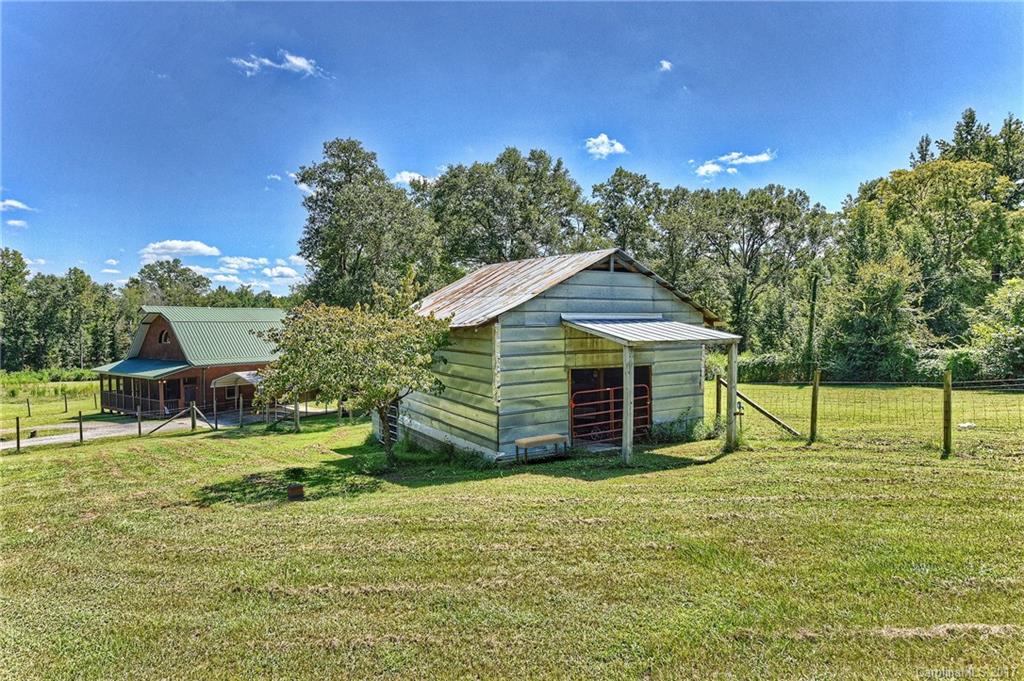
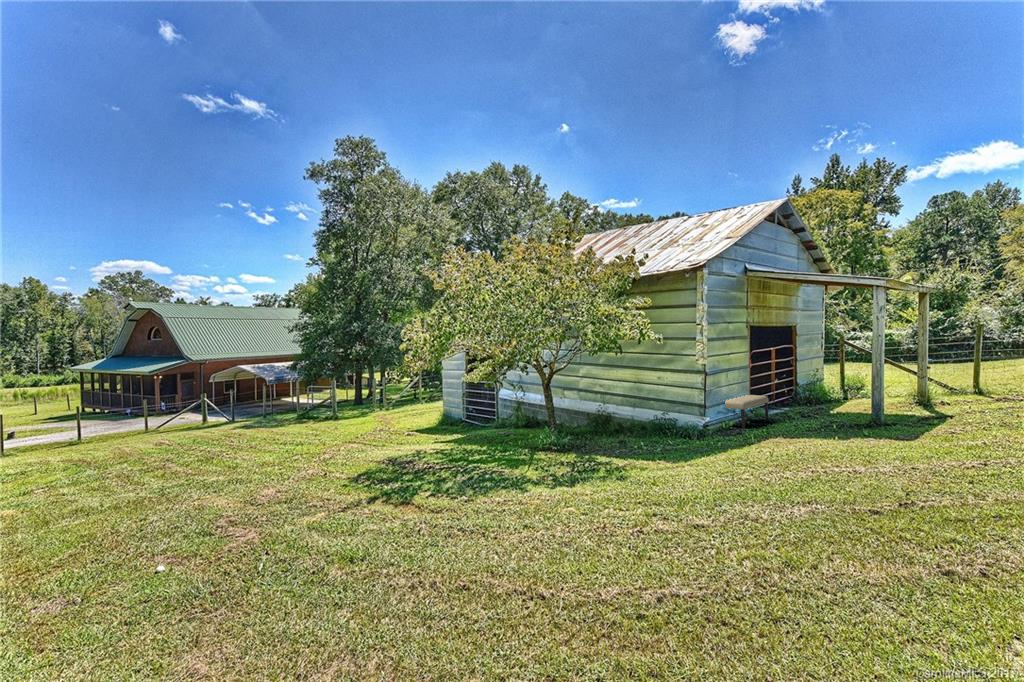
potted tree: present [284,467,308,502] -> none [548,436,587,488]

